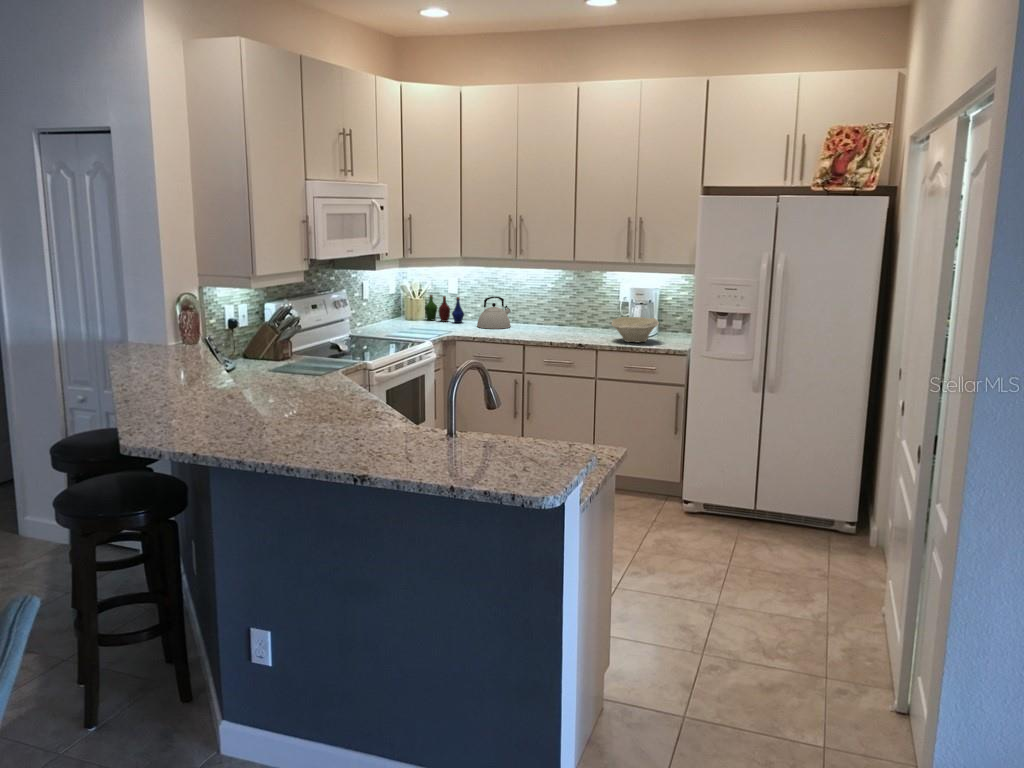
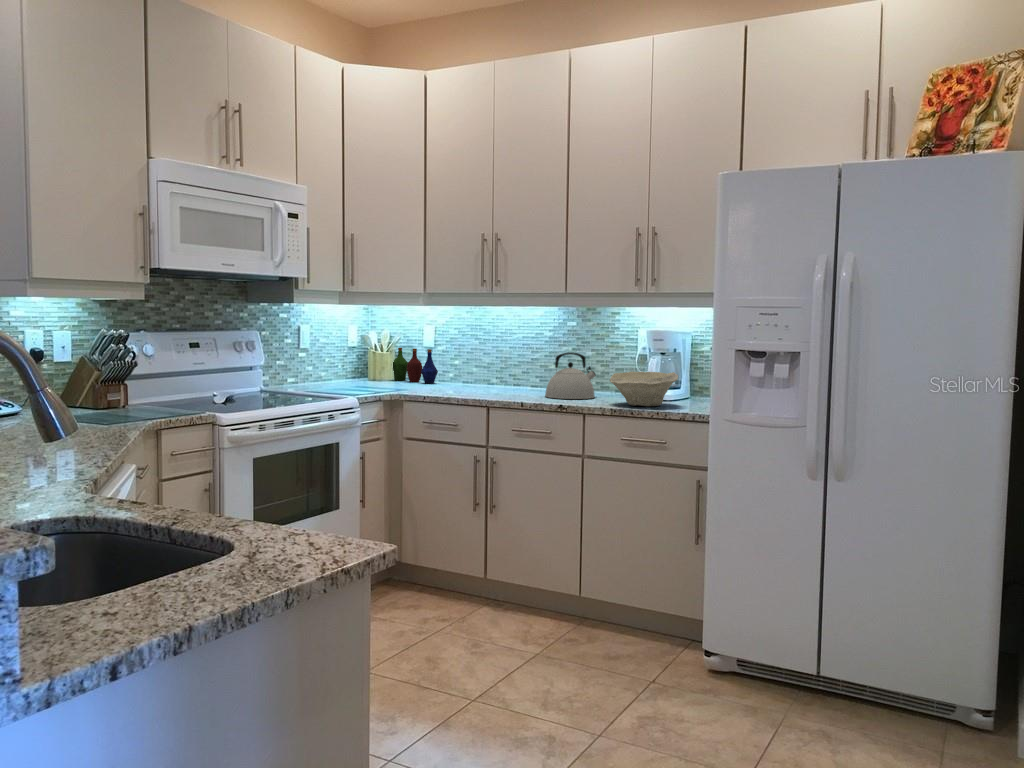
kettle: present [477,297,511,329] -> present [545,352,596,399]

